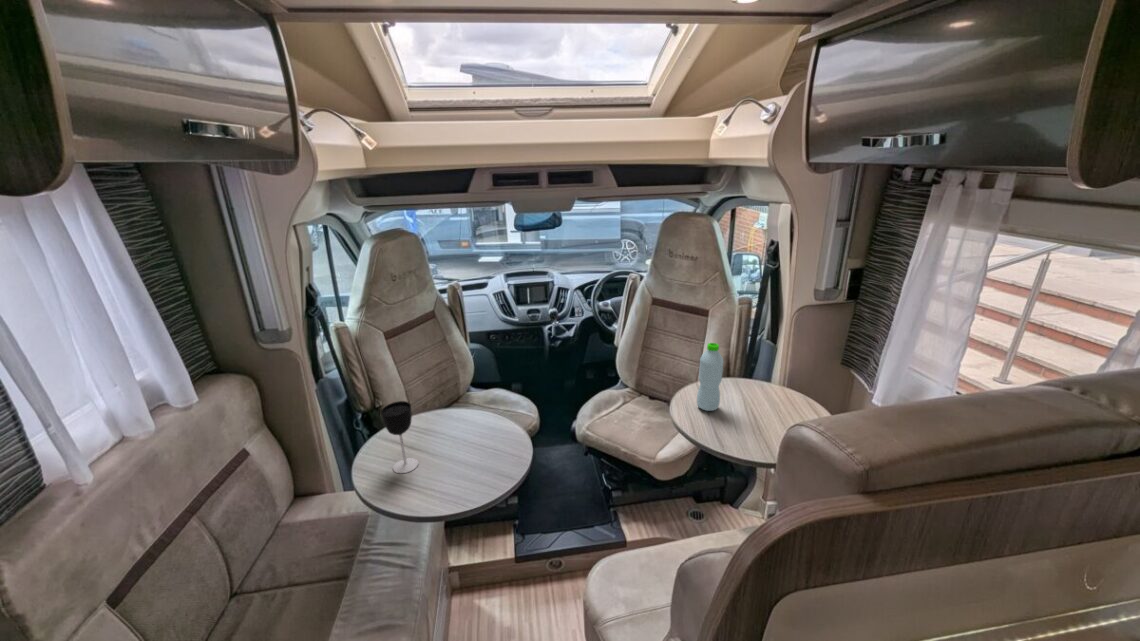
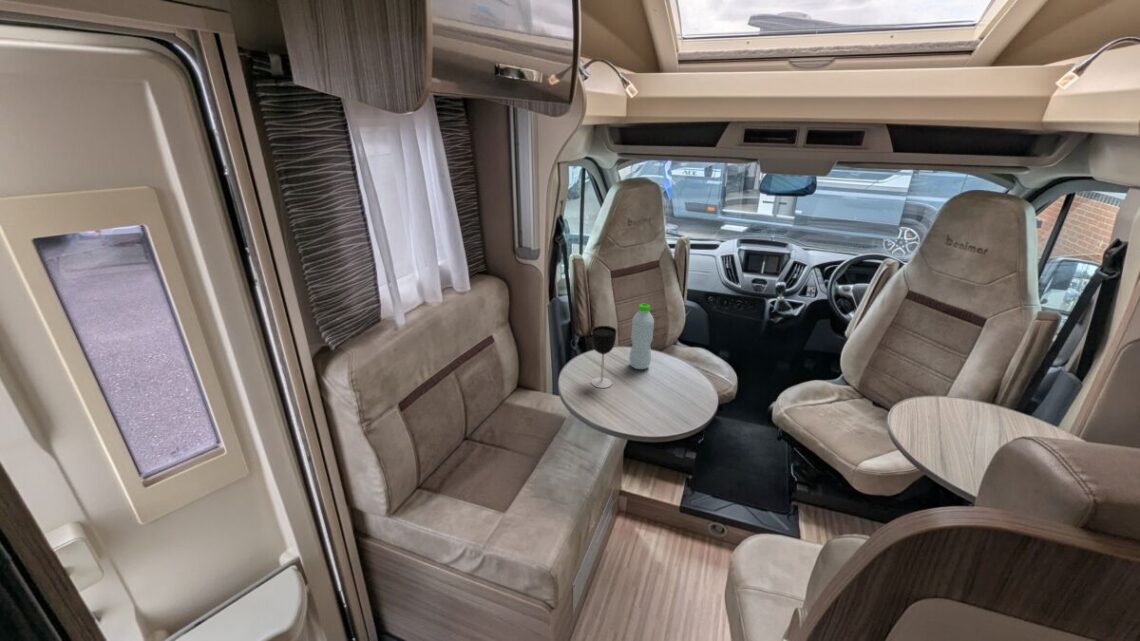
water bottle: present [697,343,724,411] -> present [629,304,654,369]

